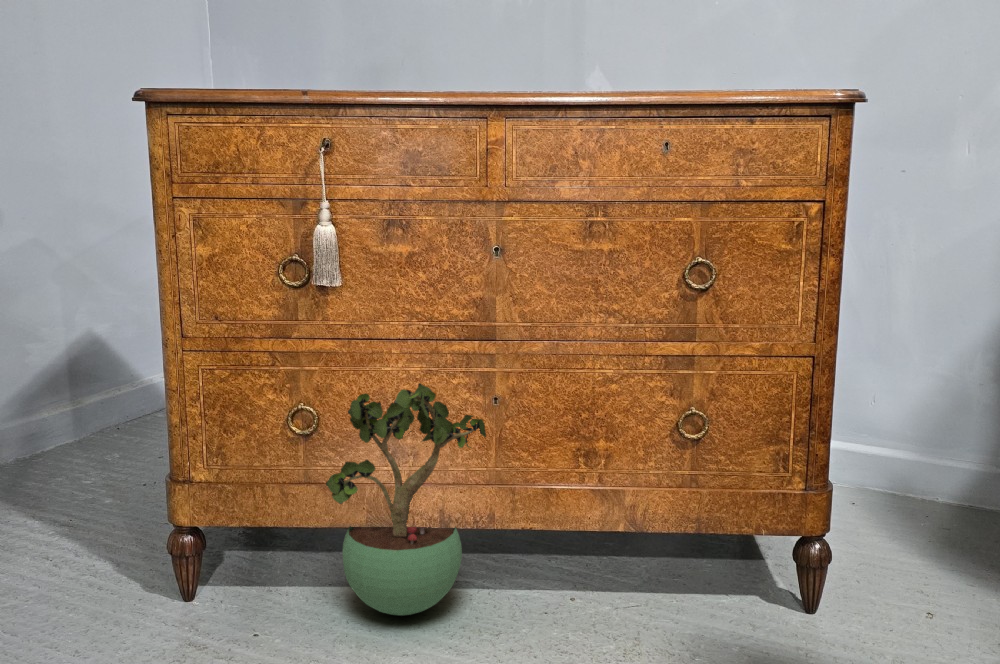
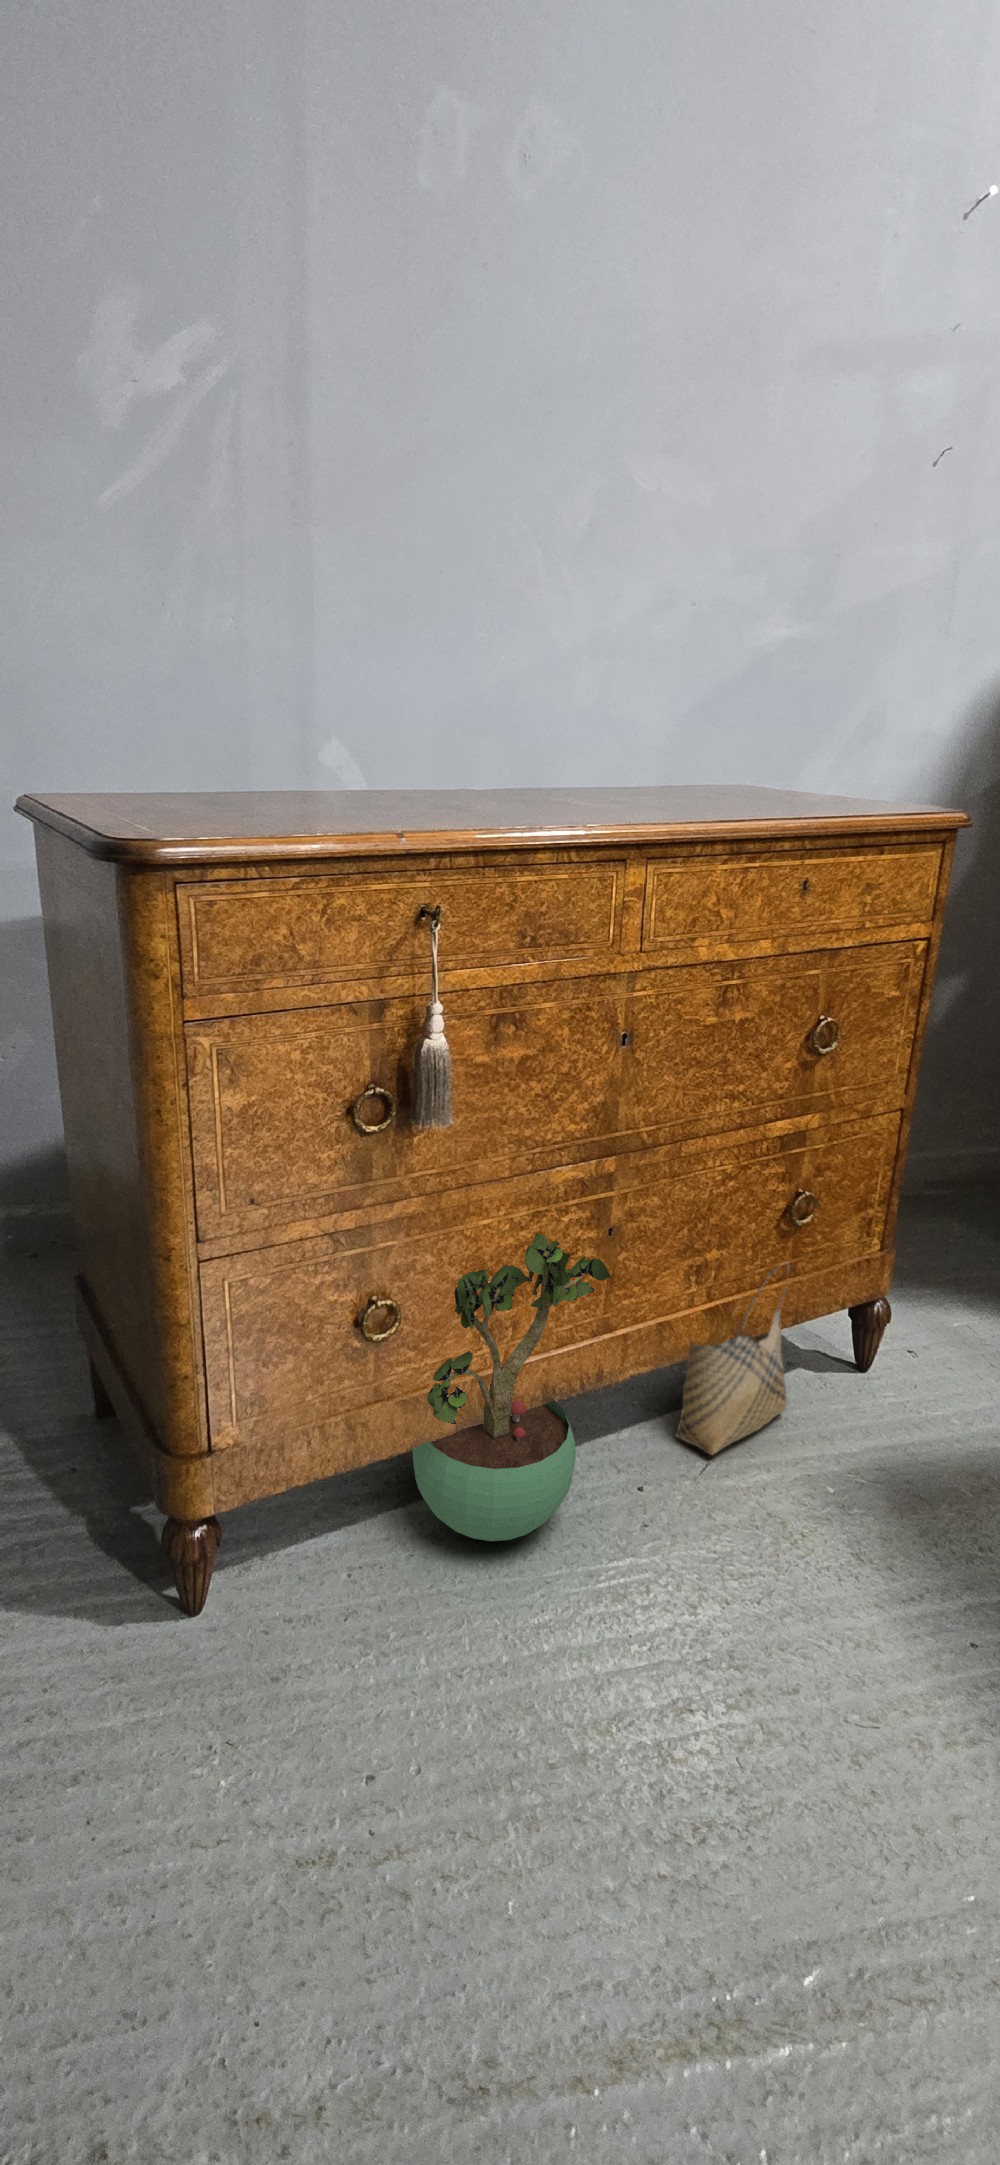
woven basket: none [583,445,698,619] -> present [676,1264,789,1455]

